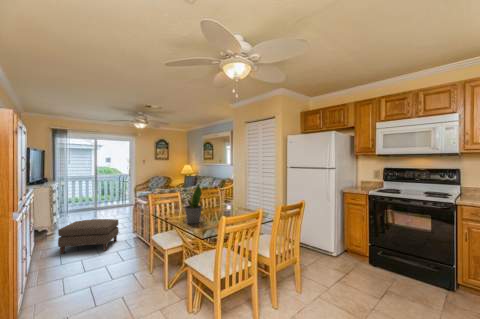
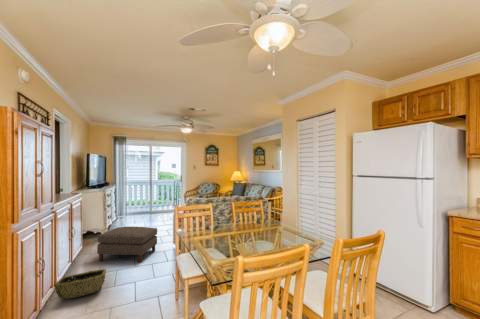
potted plant: present [185,185,202,224] -> none [208,197,231,251]
woven basket: none [32,256,81,284] -> present [54,269,106,299]

